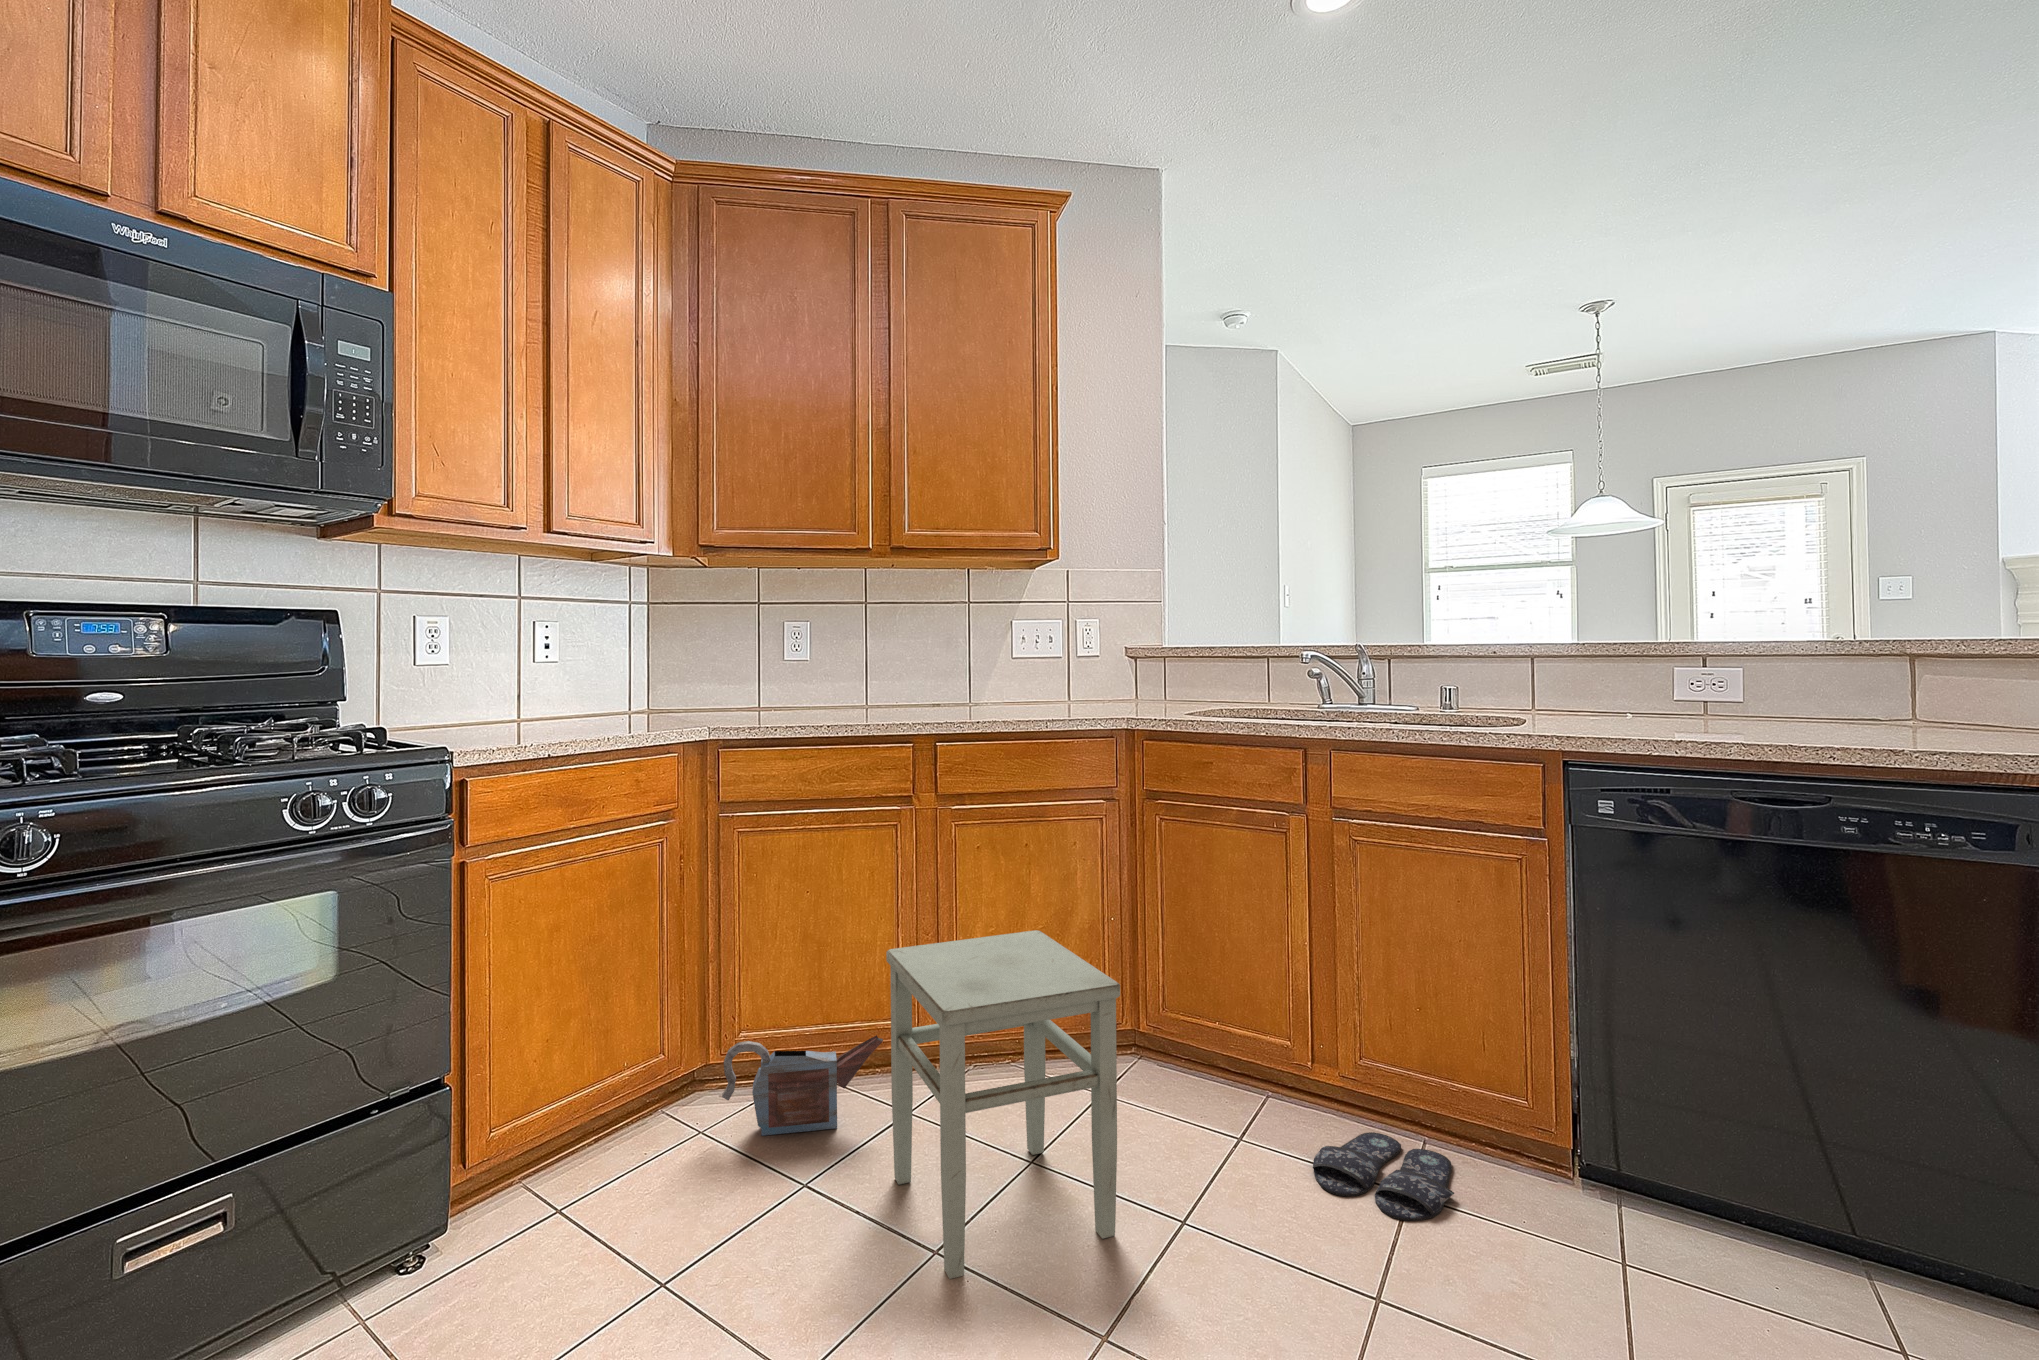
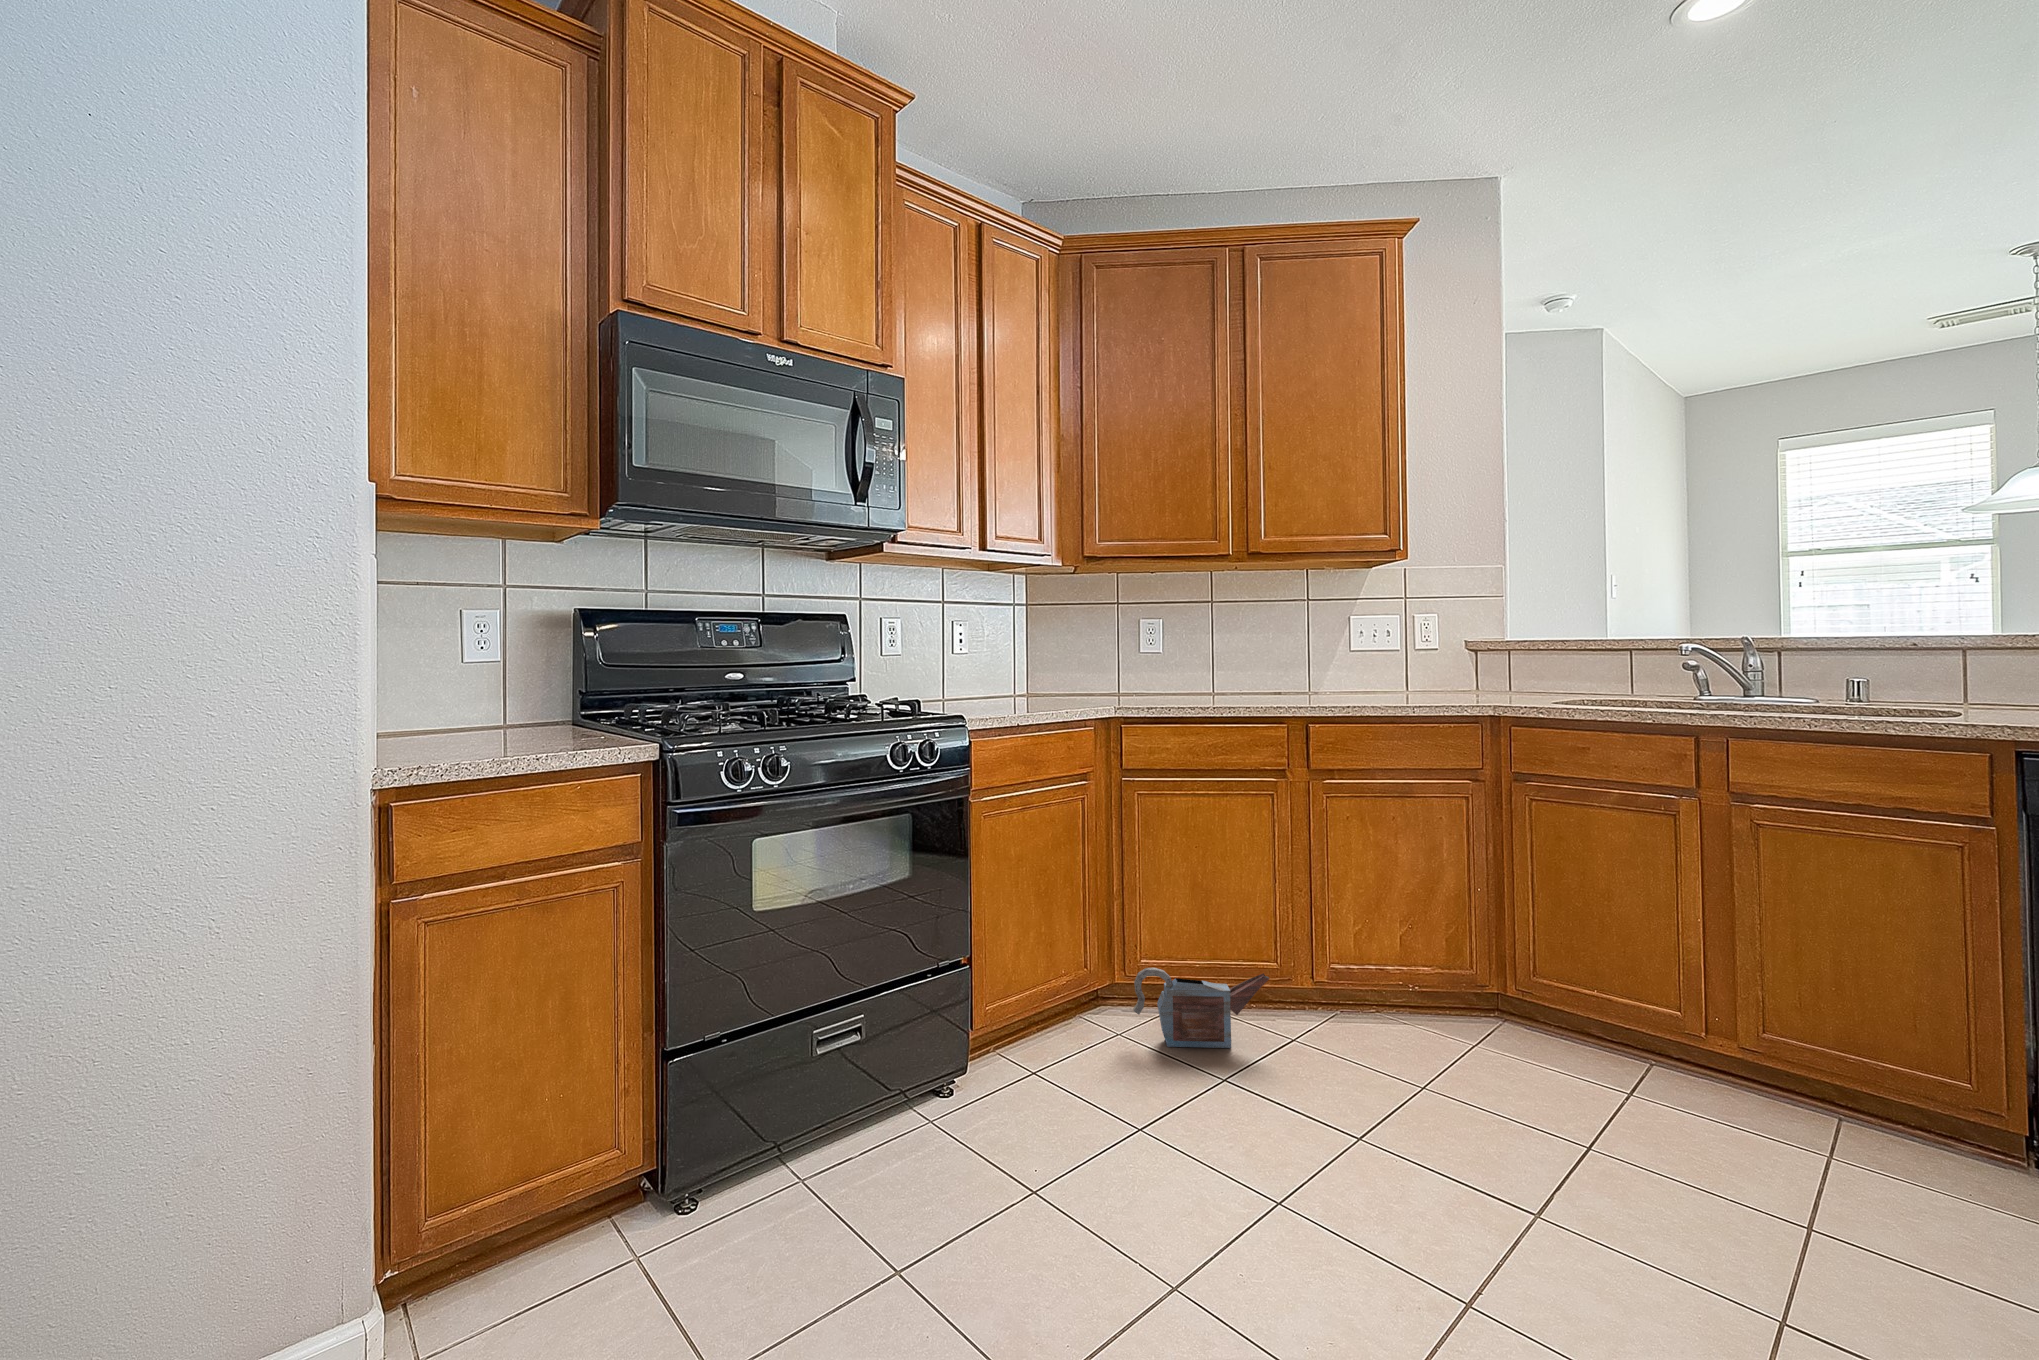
stool: present [886,930,1120,1279] -> none [1288,891,1524,1170]
slippers: present [1313,1132,1454,1221] -> none [1716,1108,1886,1188]

